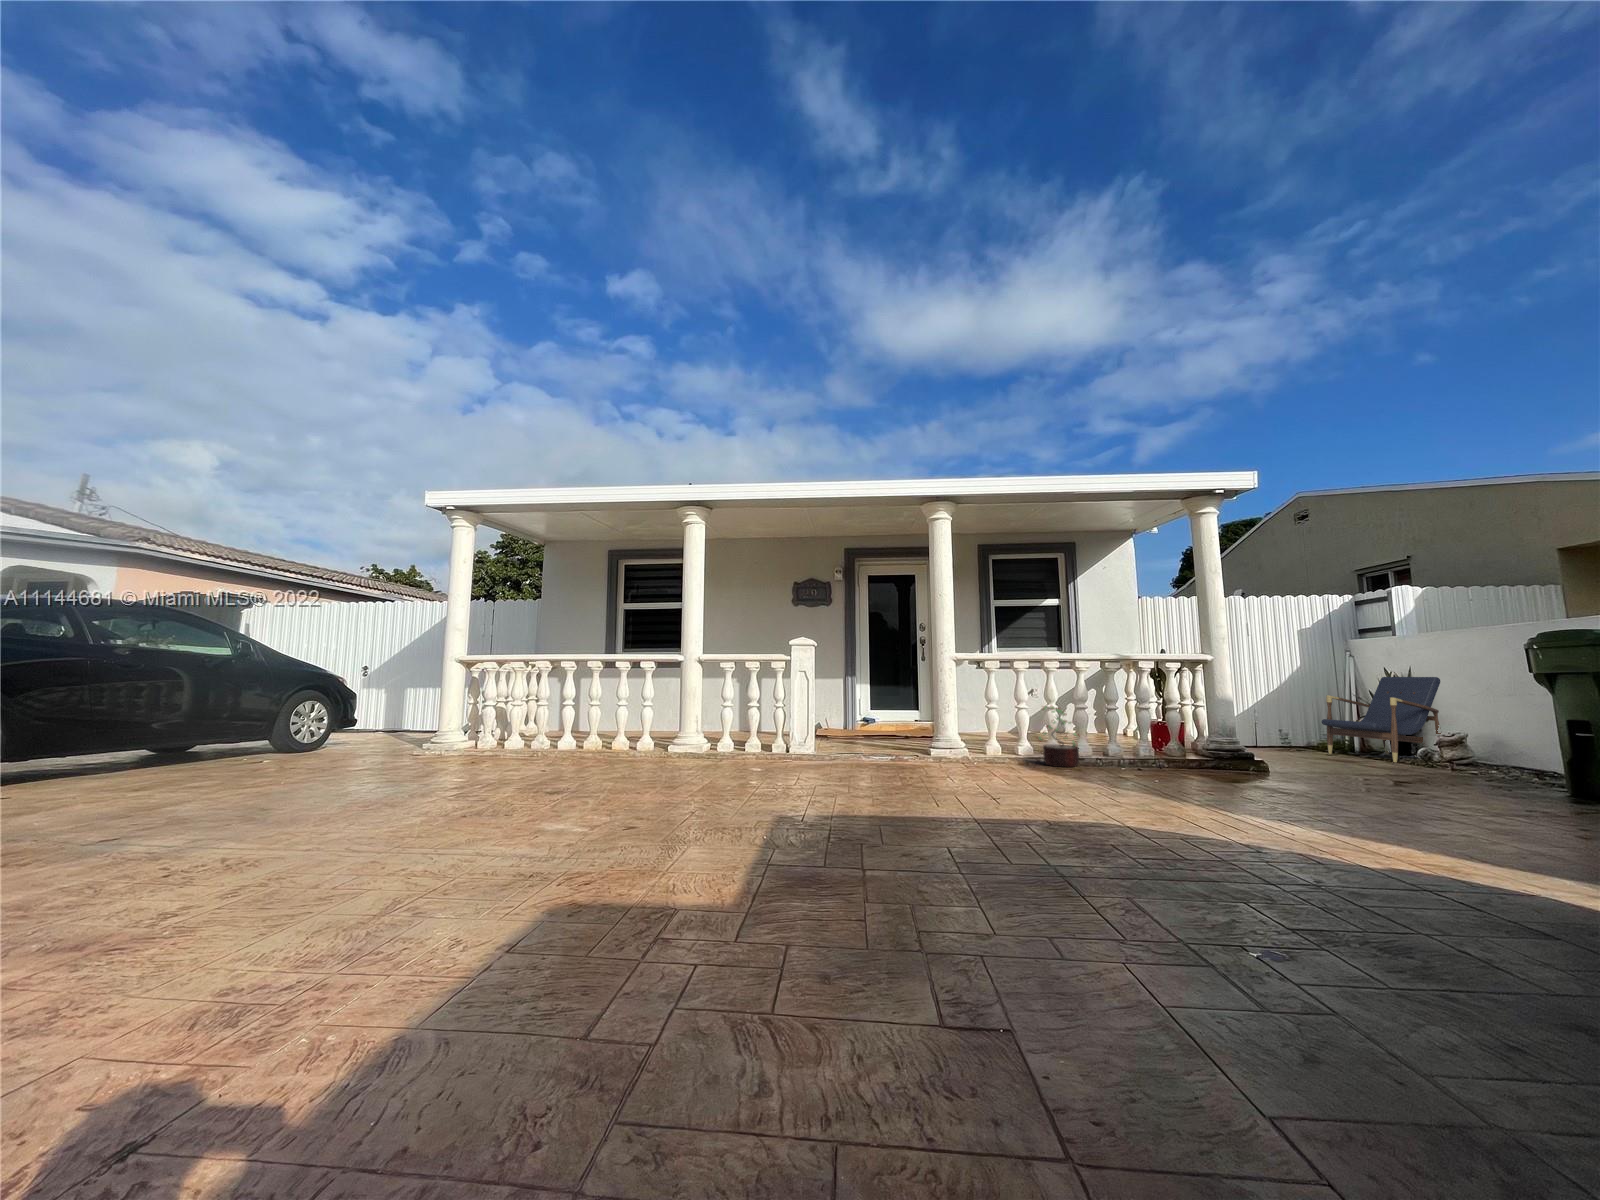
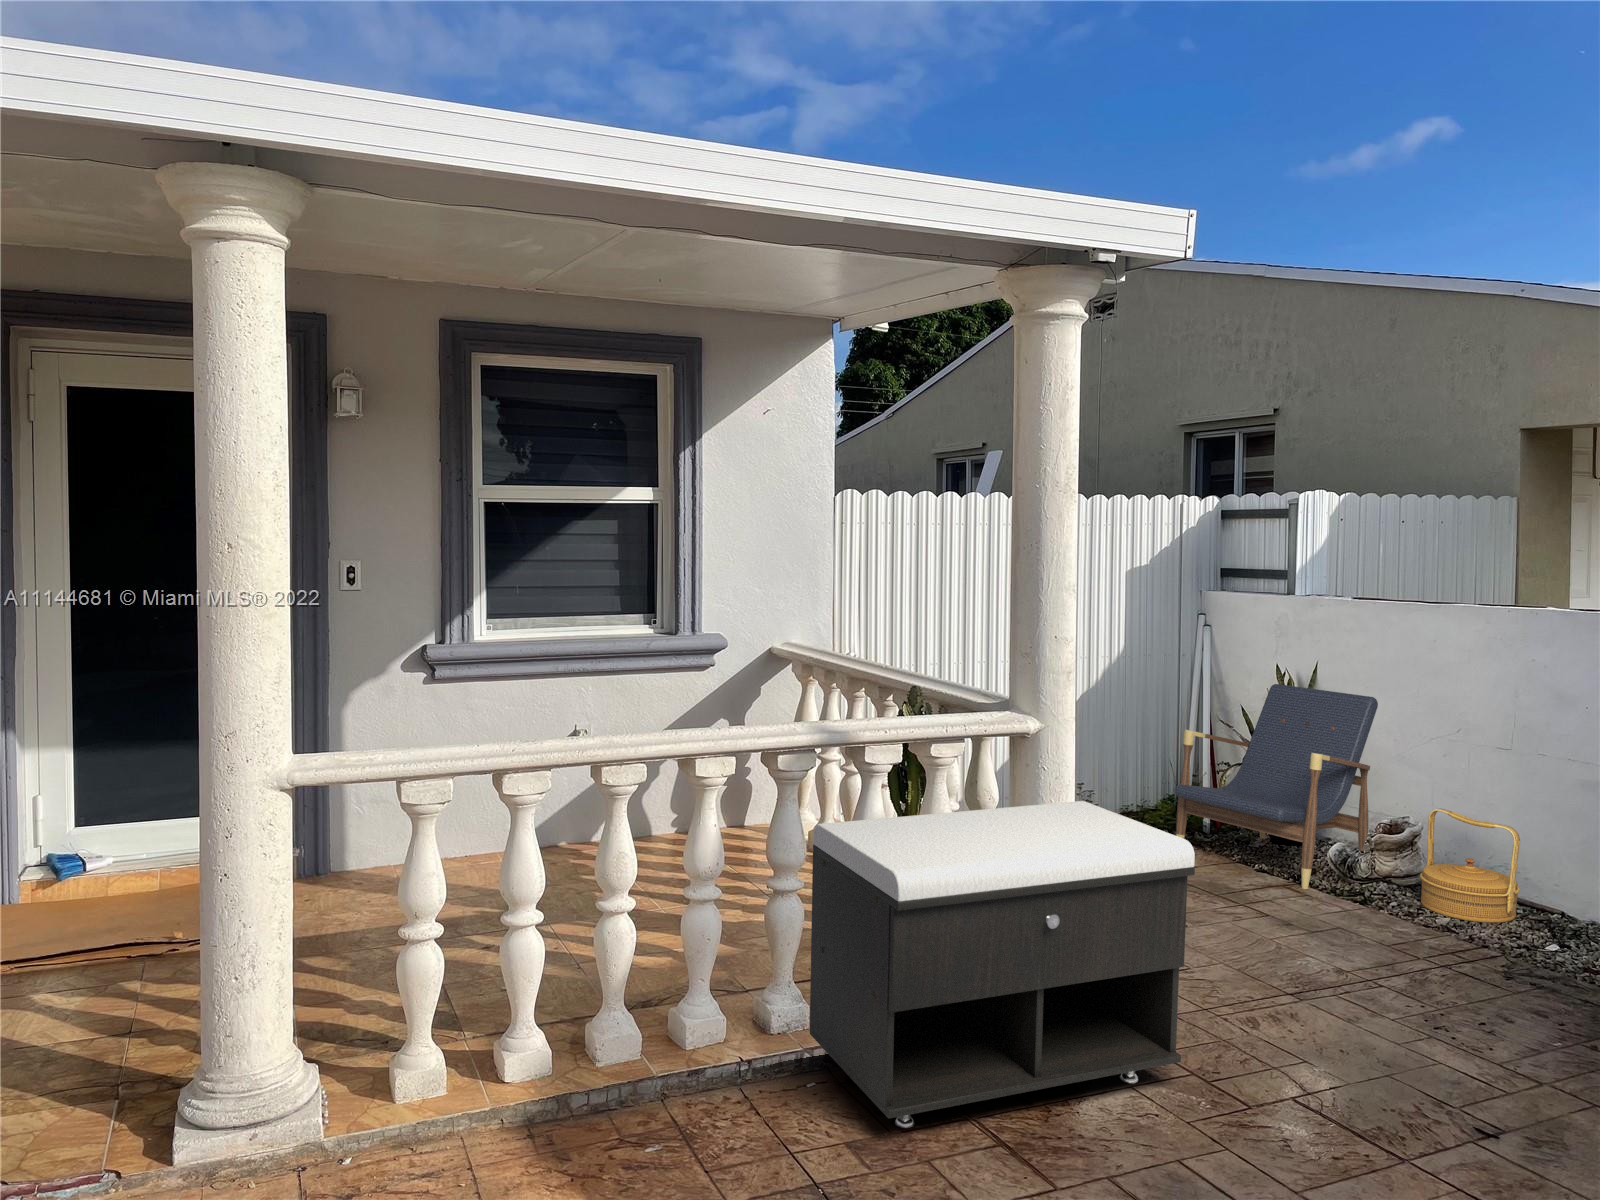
storage bench: none [1120,683,1271,774] -> present [810,801,1195,1128]
decorative plant: present [1038,706,1079,767] -> none [554,922,695,1152]
woven basket: none [1461,723,1522,773] -> present [1420,809,1520,923]

